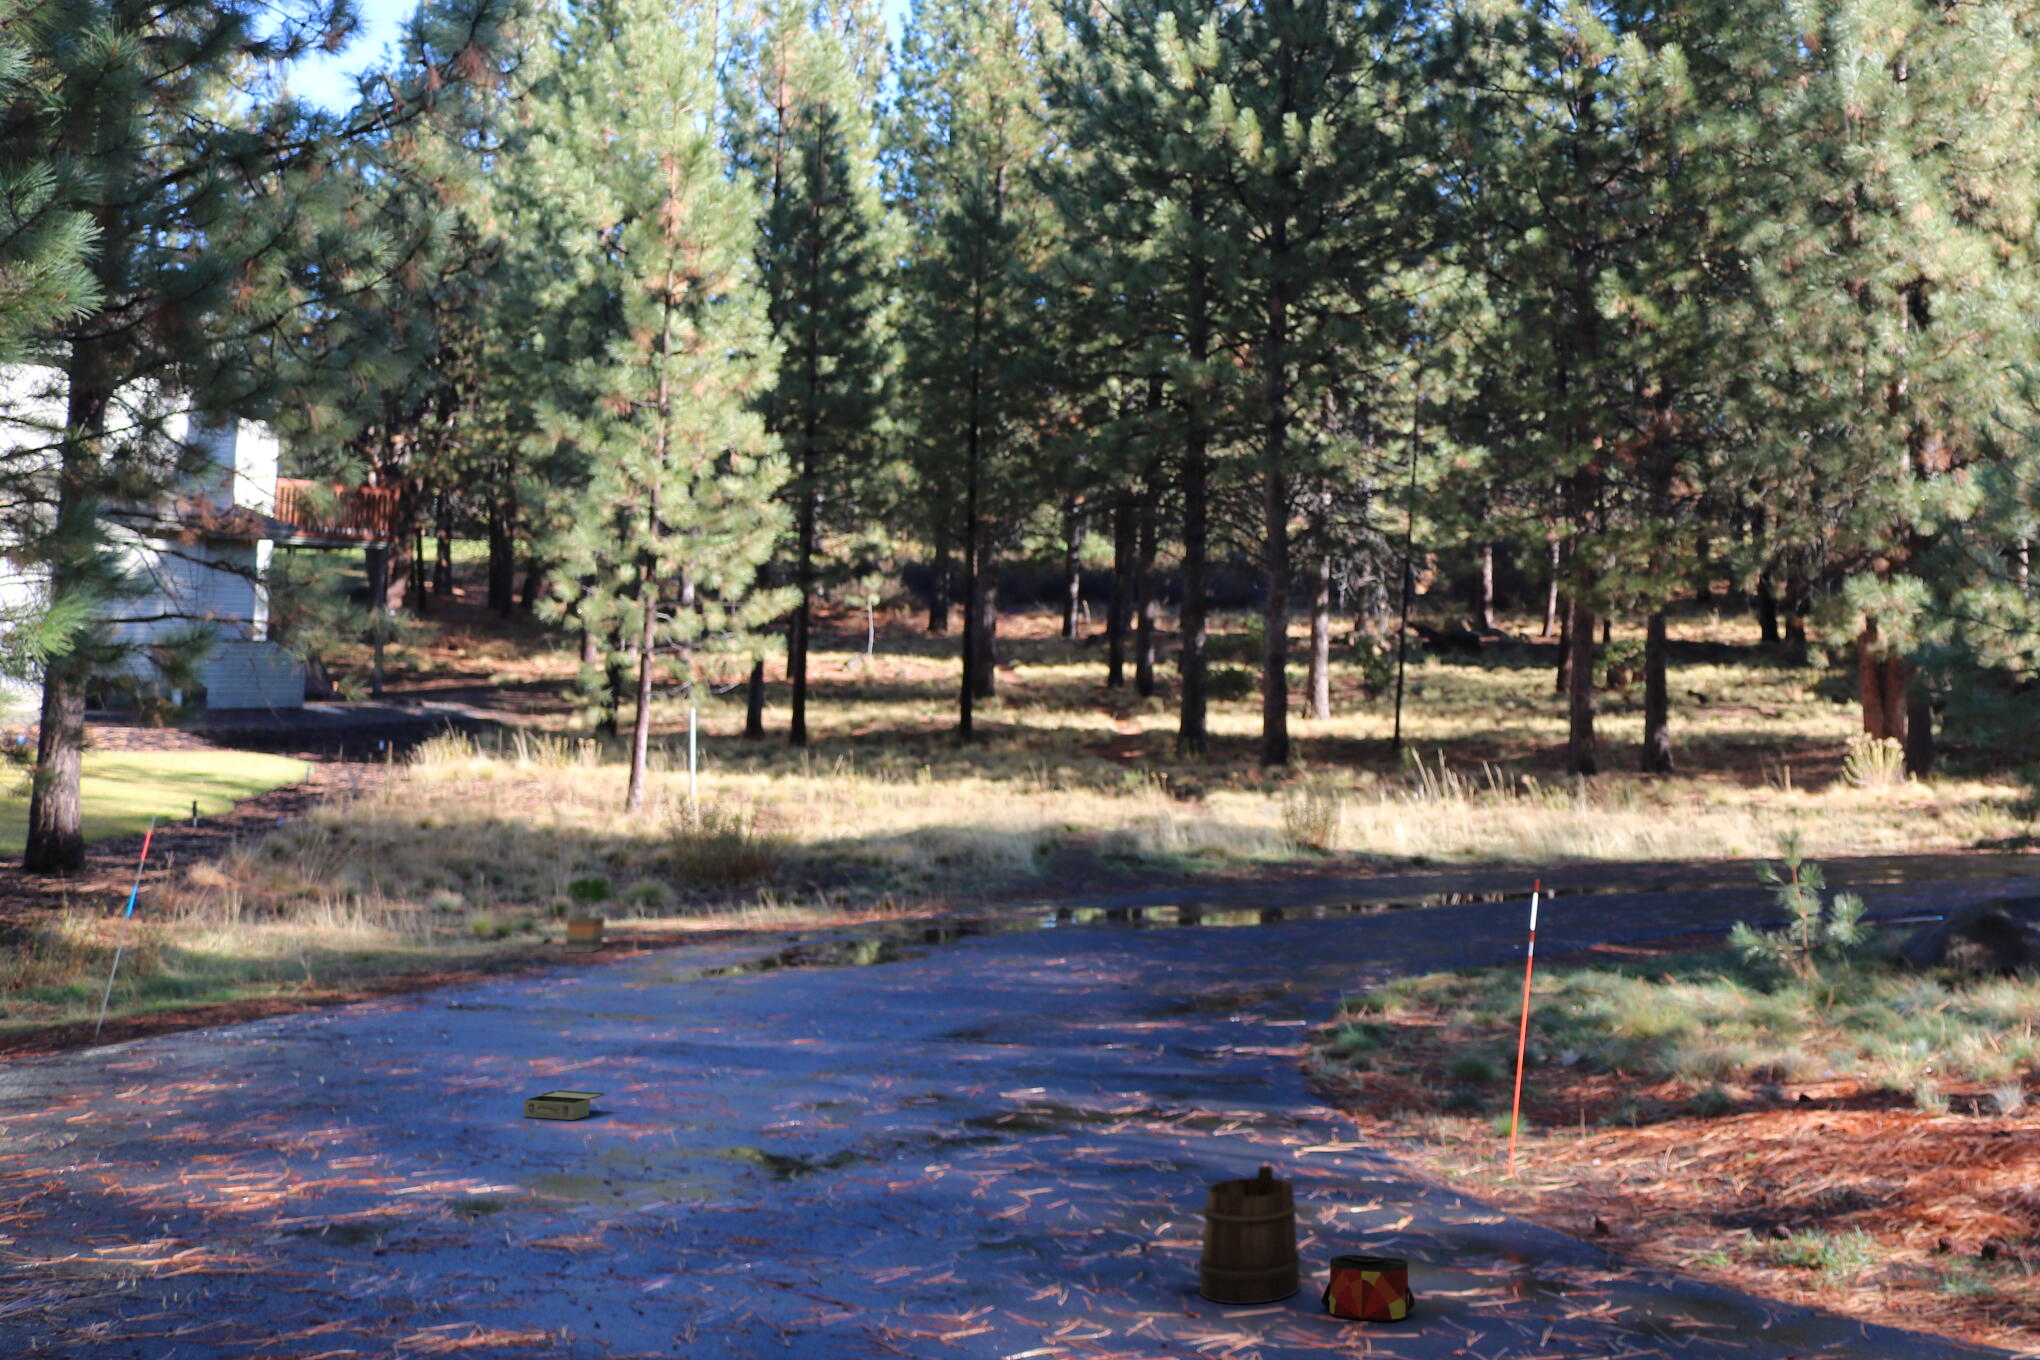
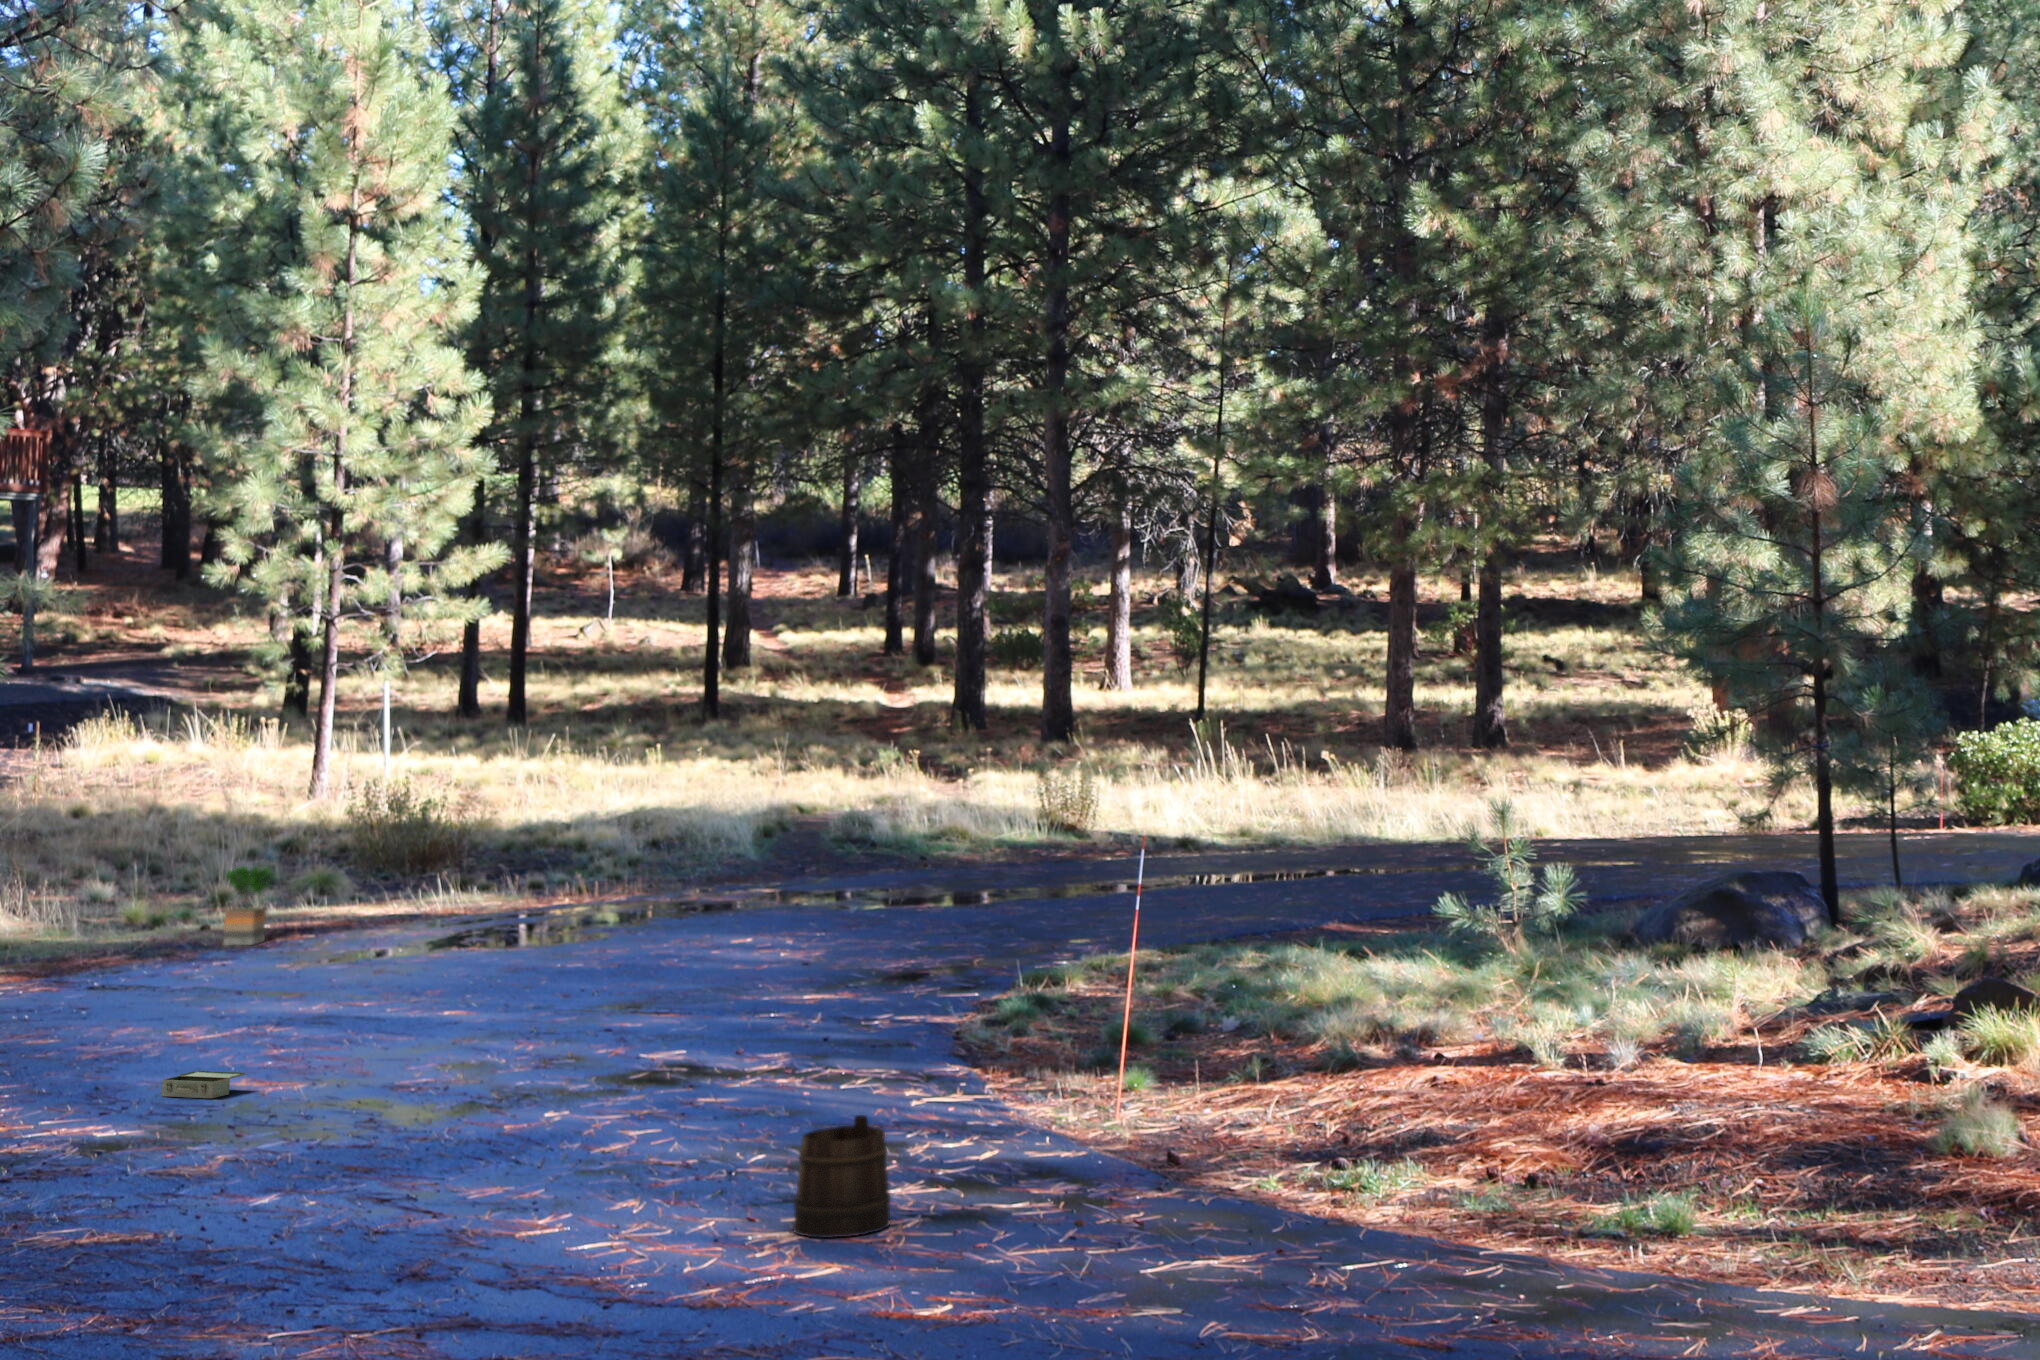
bag: present [1321,1255,1415,1322] -> none [902,1191,987,1249]

